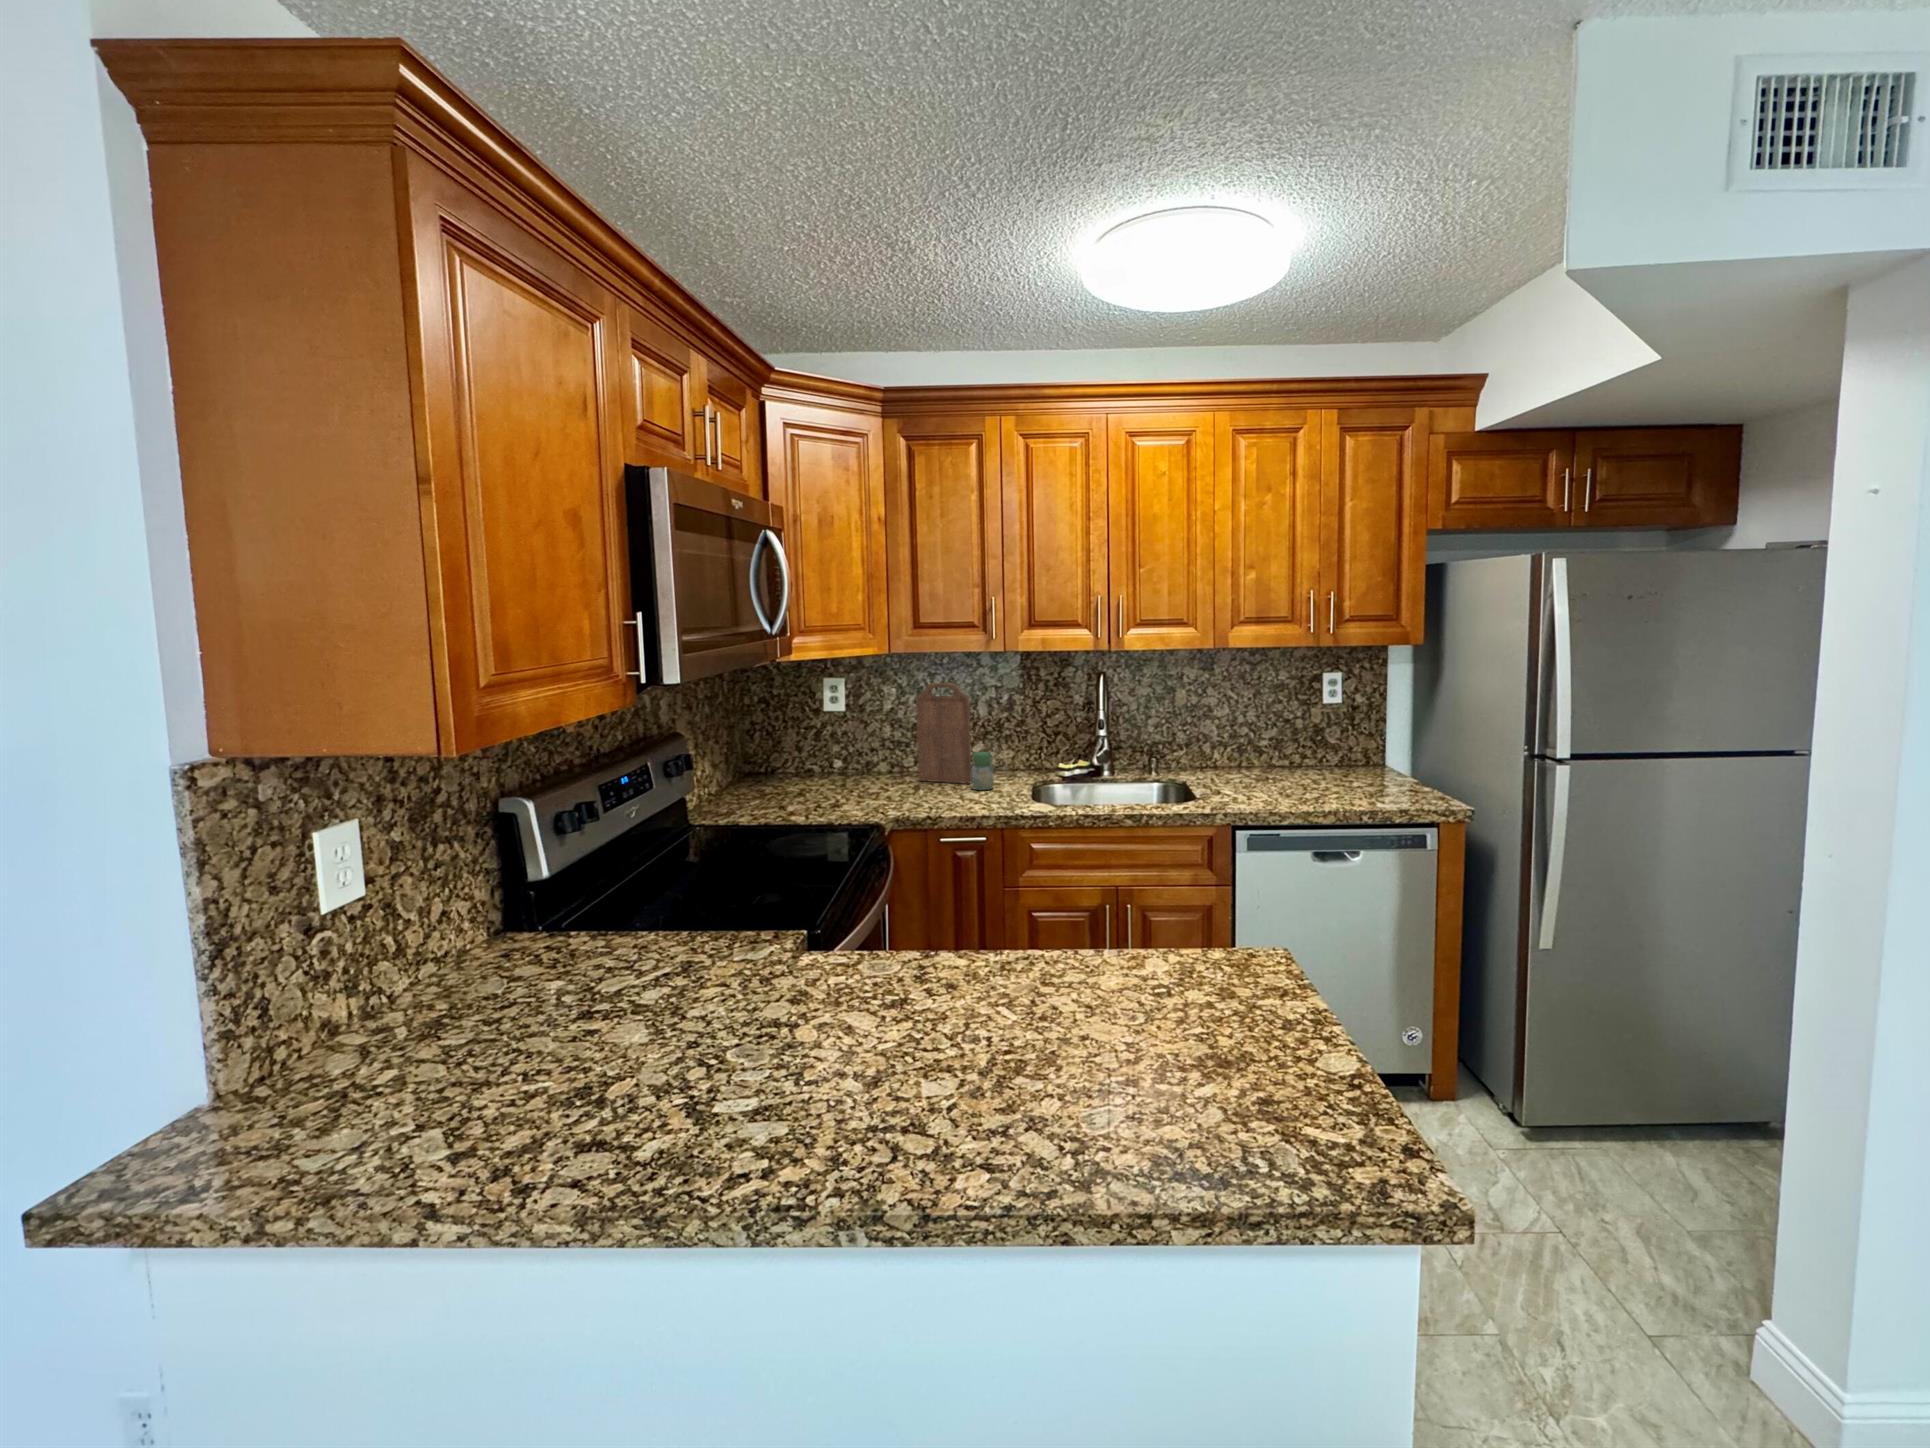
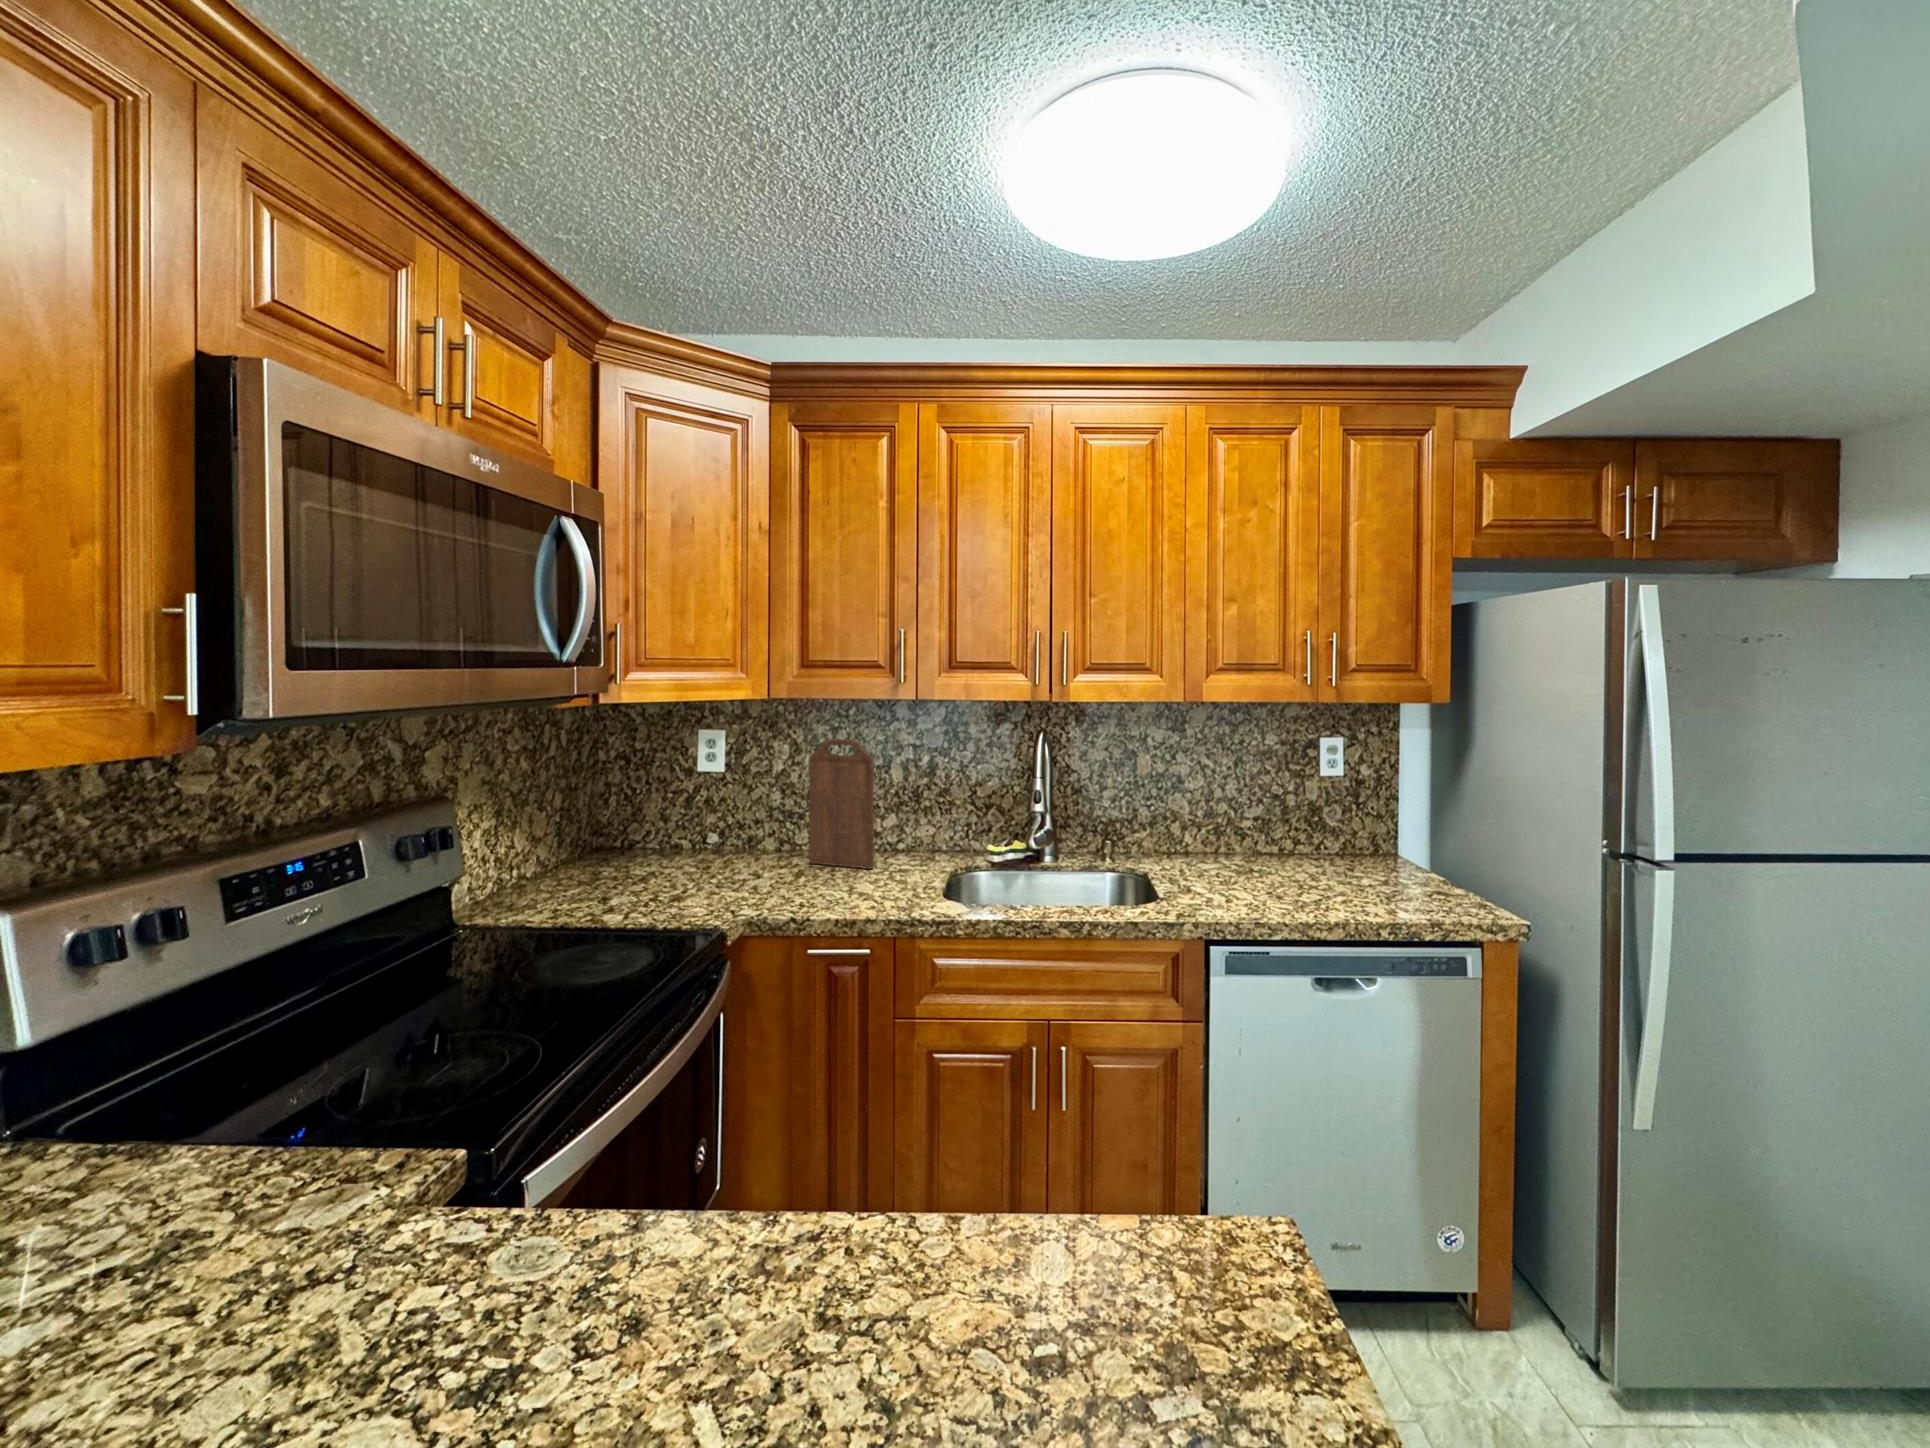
jar: present [972,752,994,790] -> none [871,828,899,879]

